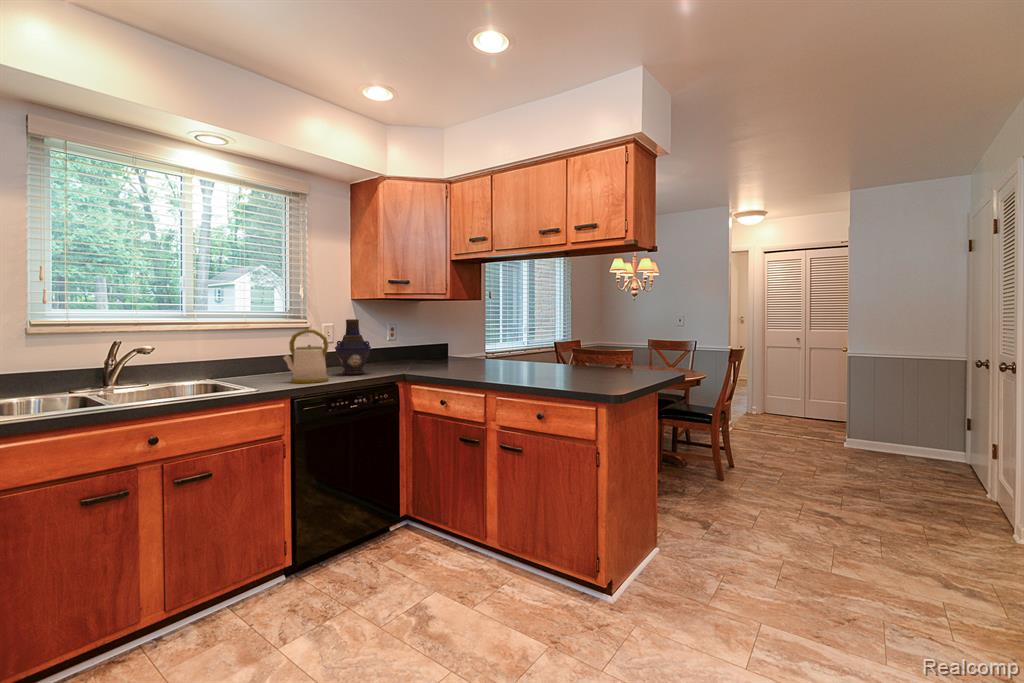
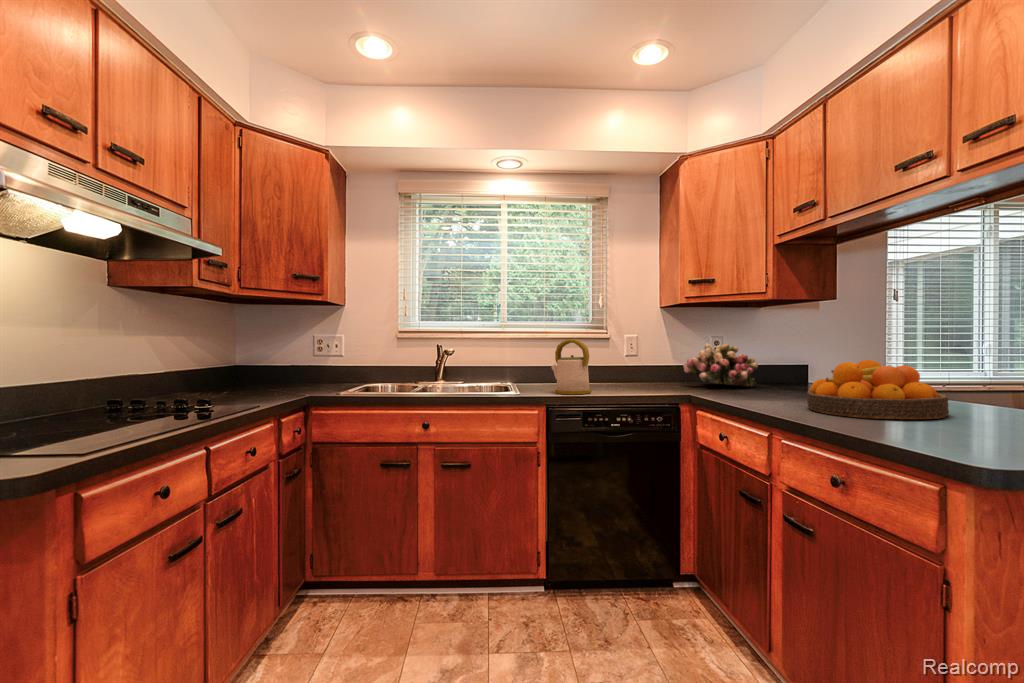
vase: present [335,319,371,375] -> none [614,328,654,390]
flower arrangement: none [384,333,438,366] -> present [683,344,758,387]
fruit bowl: none [502,345,568,379] -> present [807,360,949,419]

